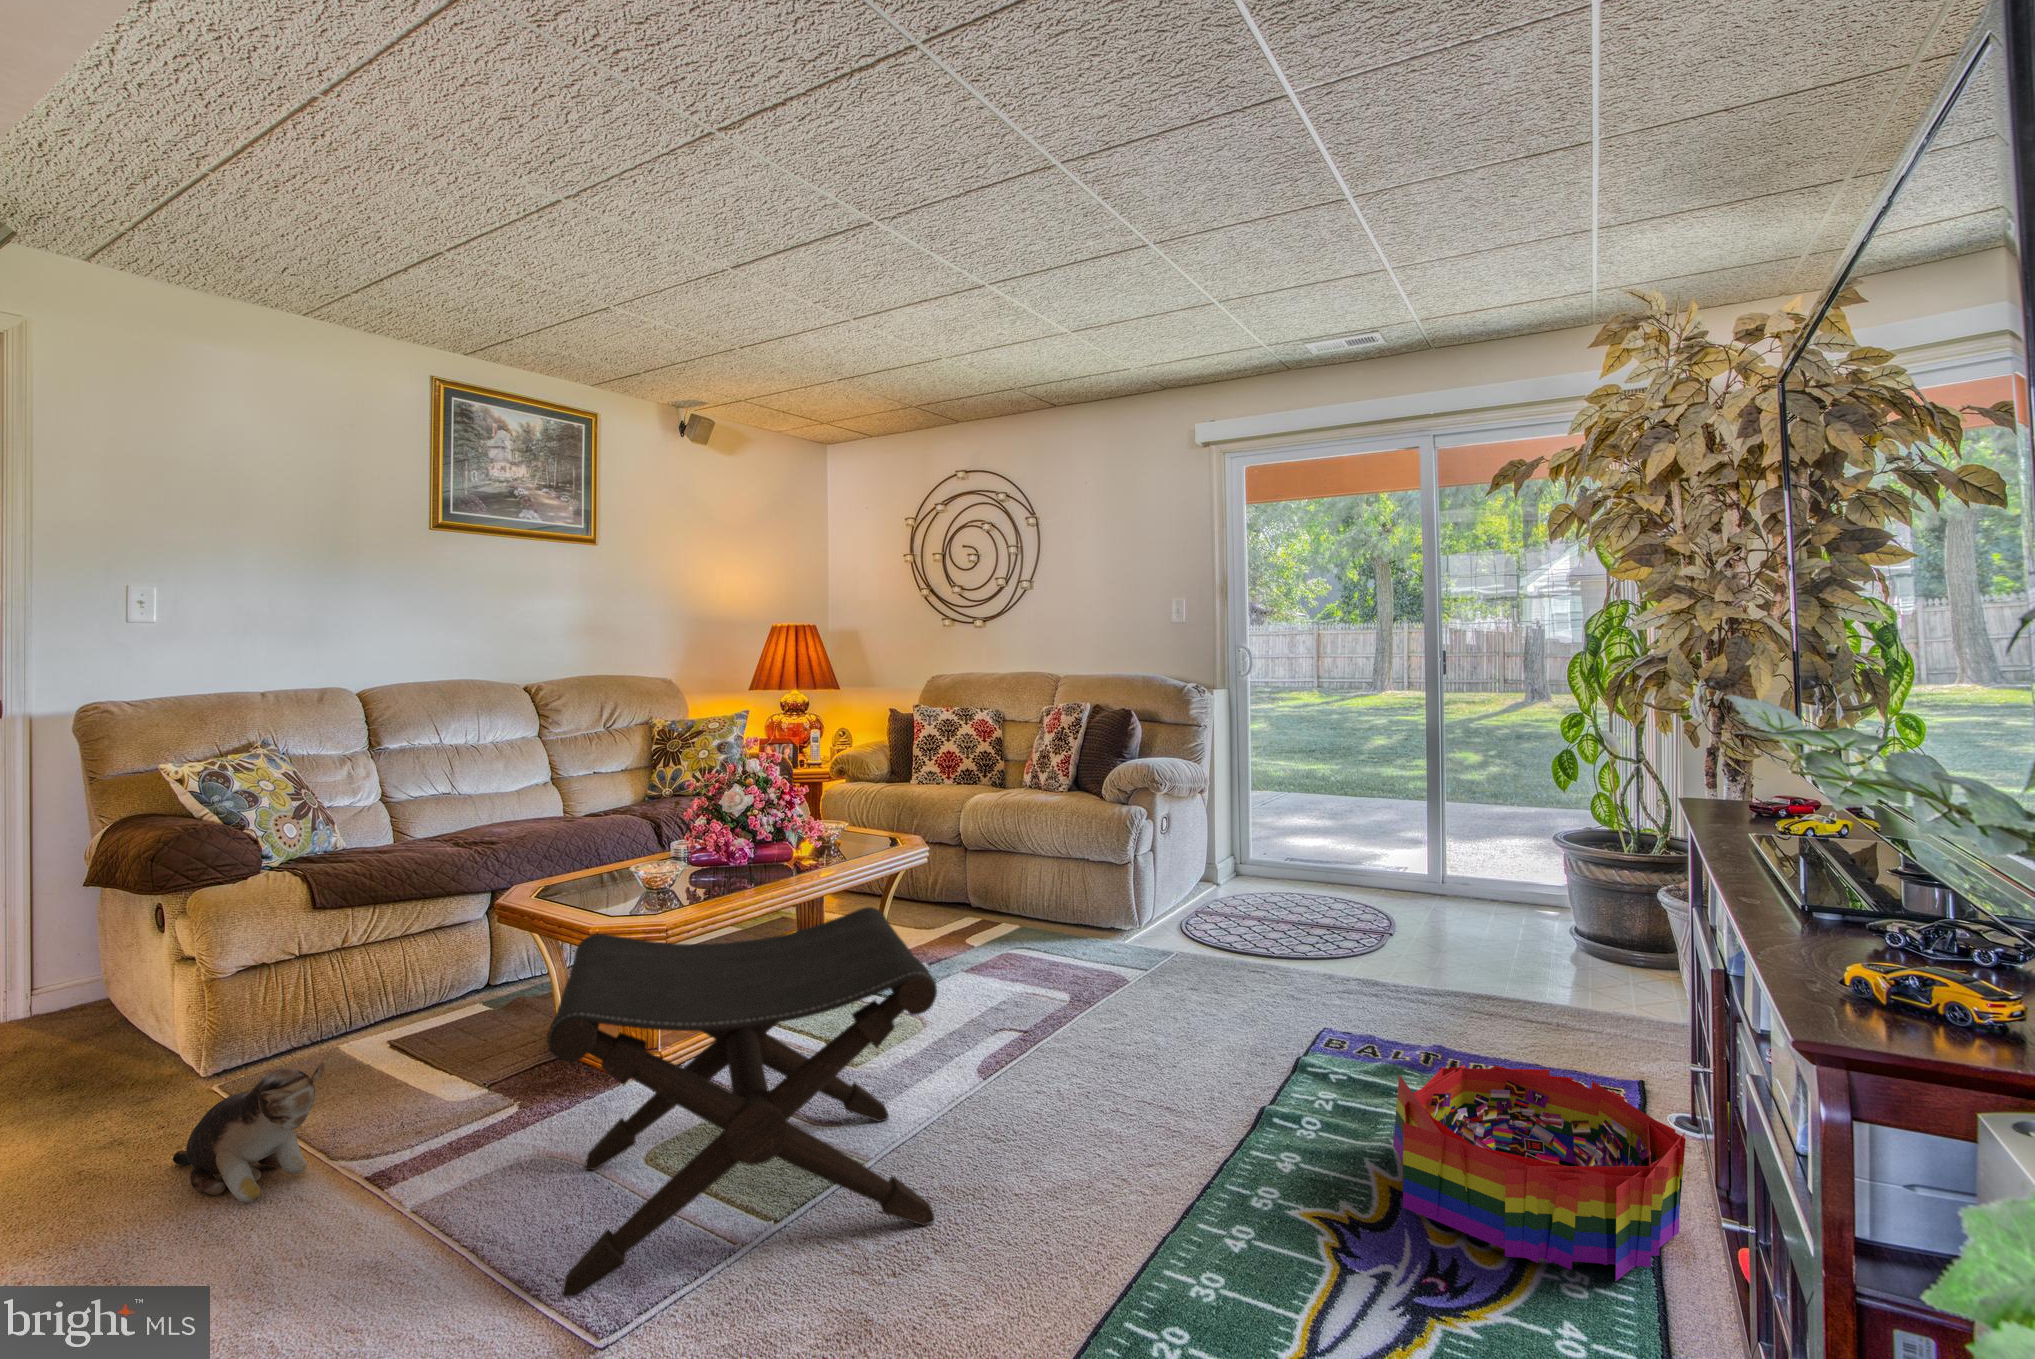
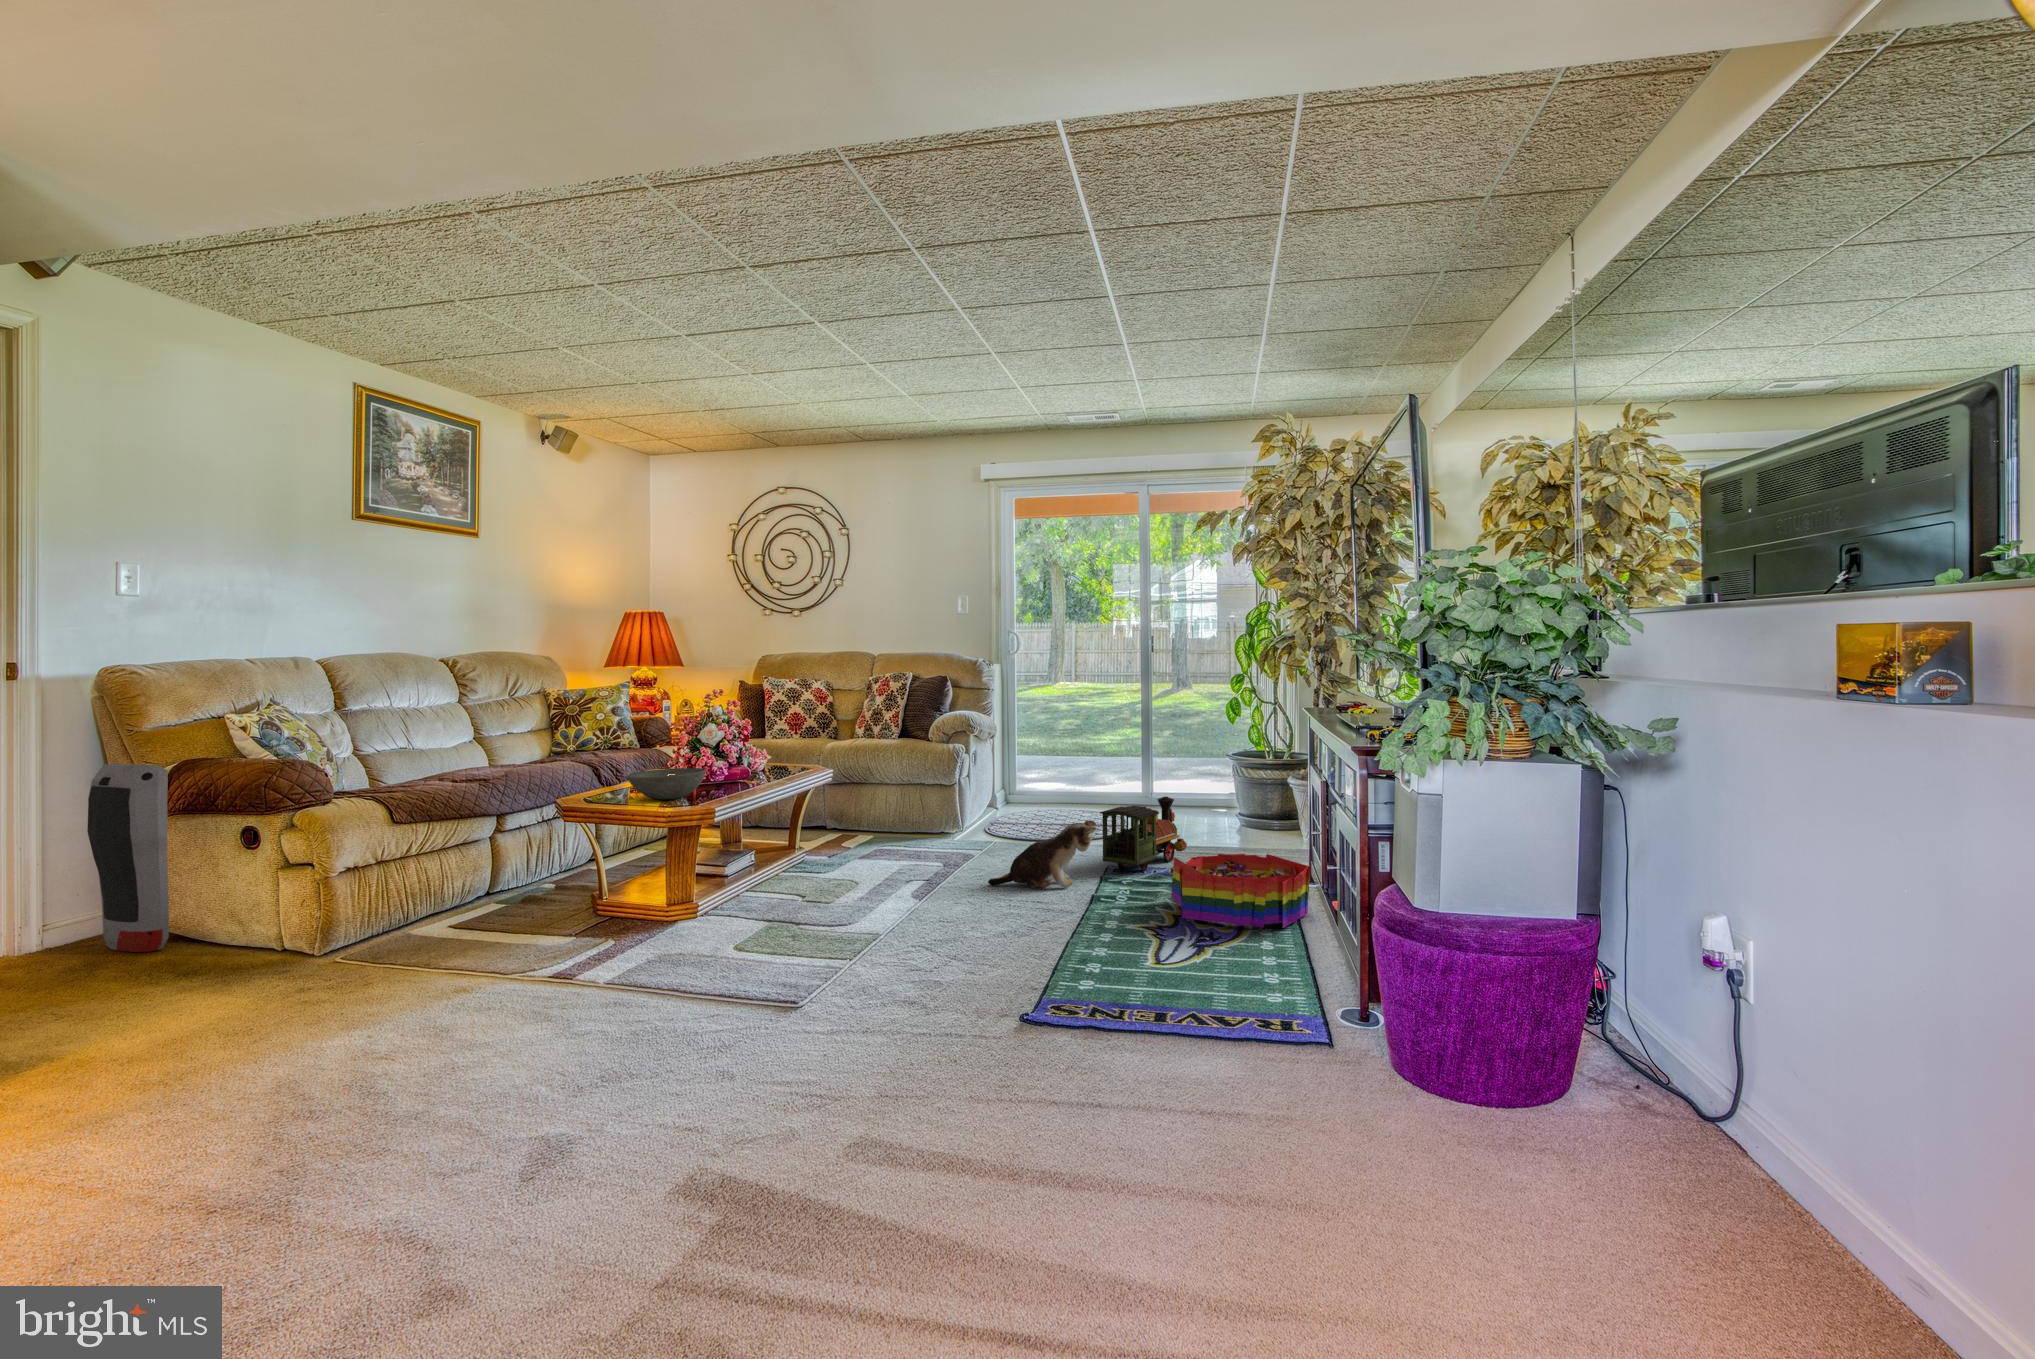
air purifier: none [34,820,109,1047] -> present [87,763,169,952]
bowl: none [590,851,699,900] -> present [627,768,706,800]
footstool: present [547,907,937,1298] -> none [687,786,944,992]
toy train: none [1301,919,1459,1049] -> present [1100,797,1187,871]
plush toy: present [173,1062,325,1202] -> present [988,820,1097,888]

